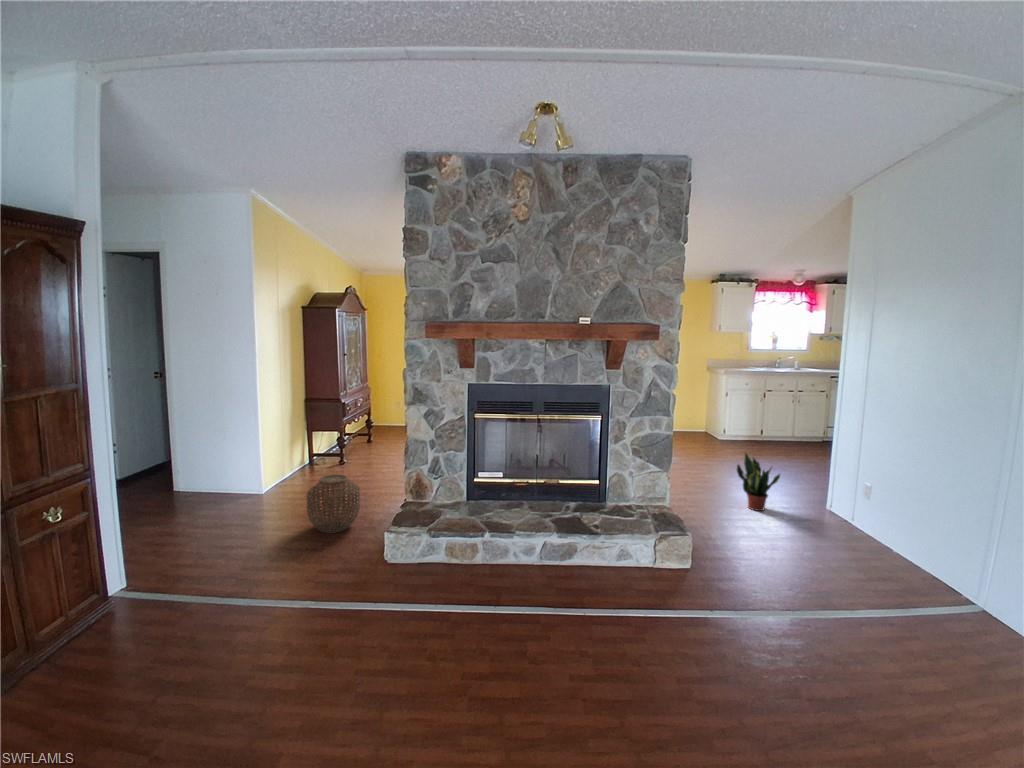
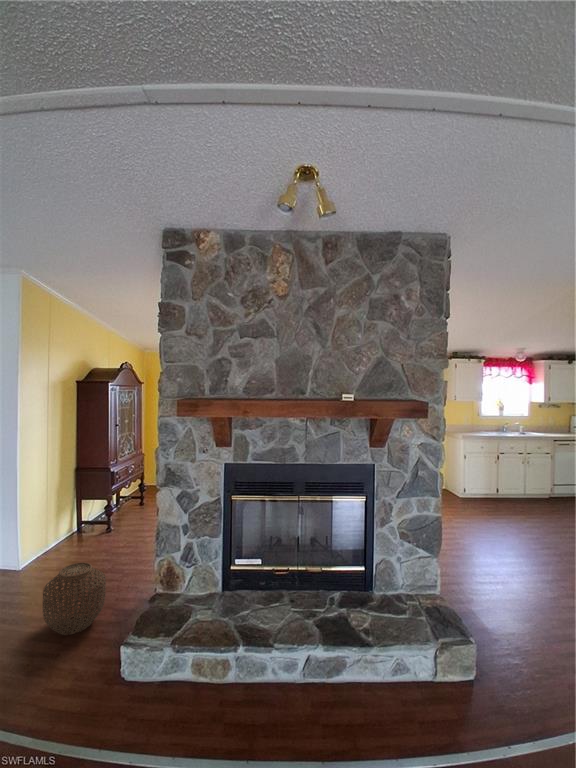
potted plant: present [737,454,780,511] -> none [503,524,549,588]

